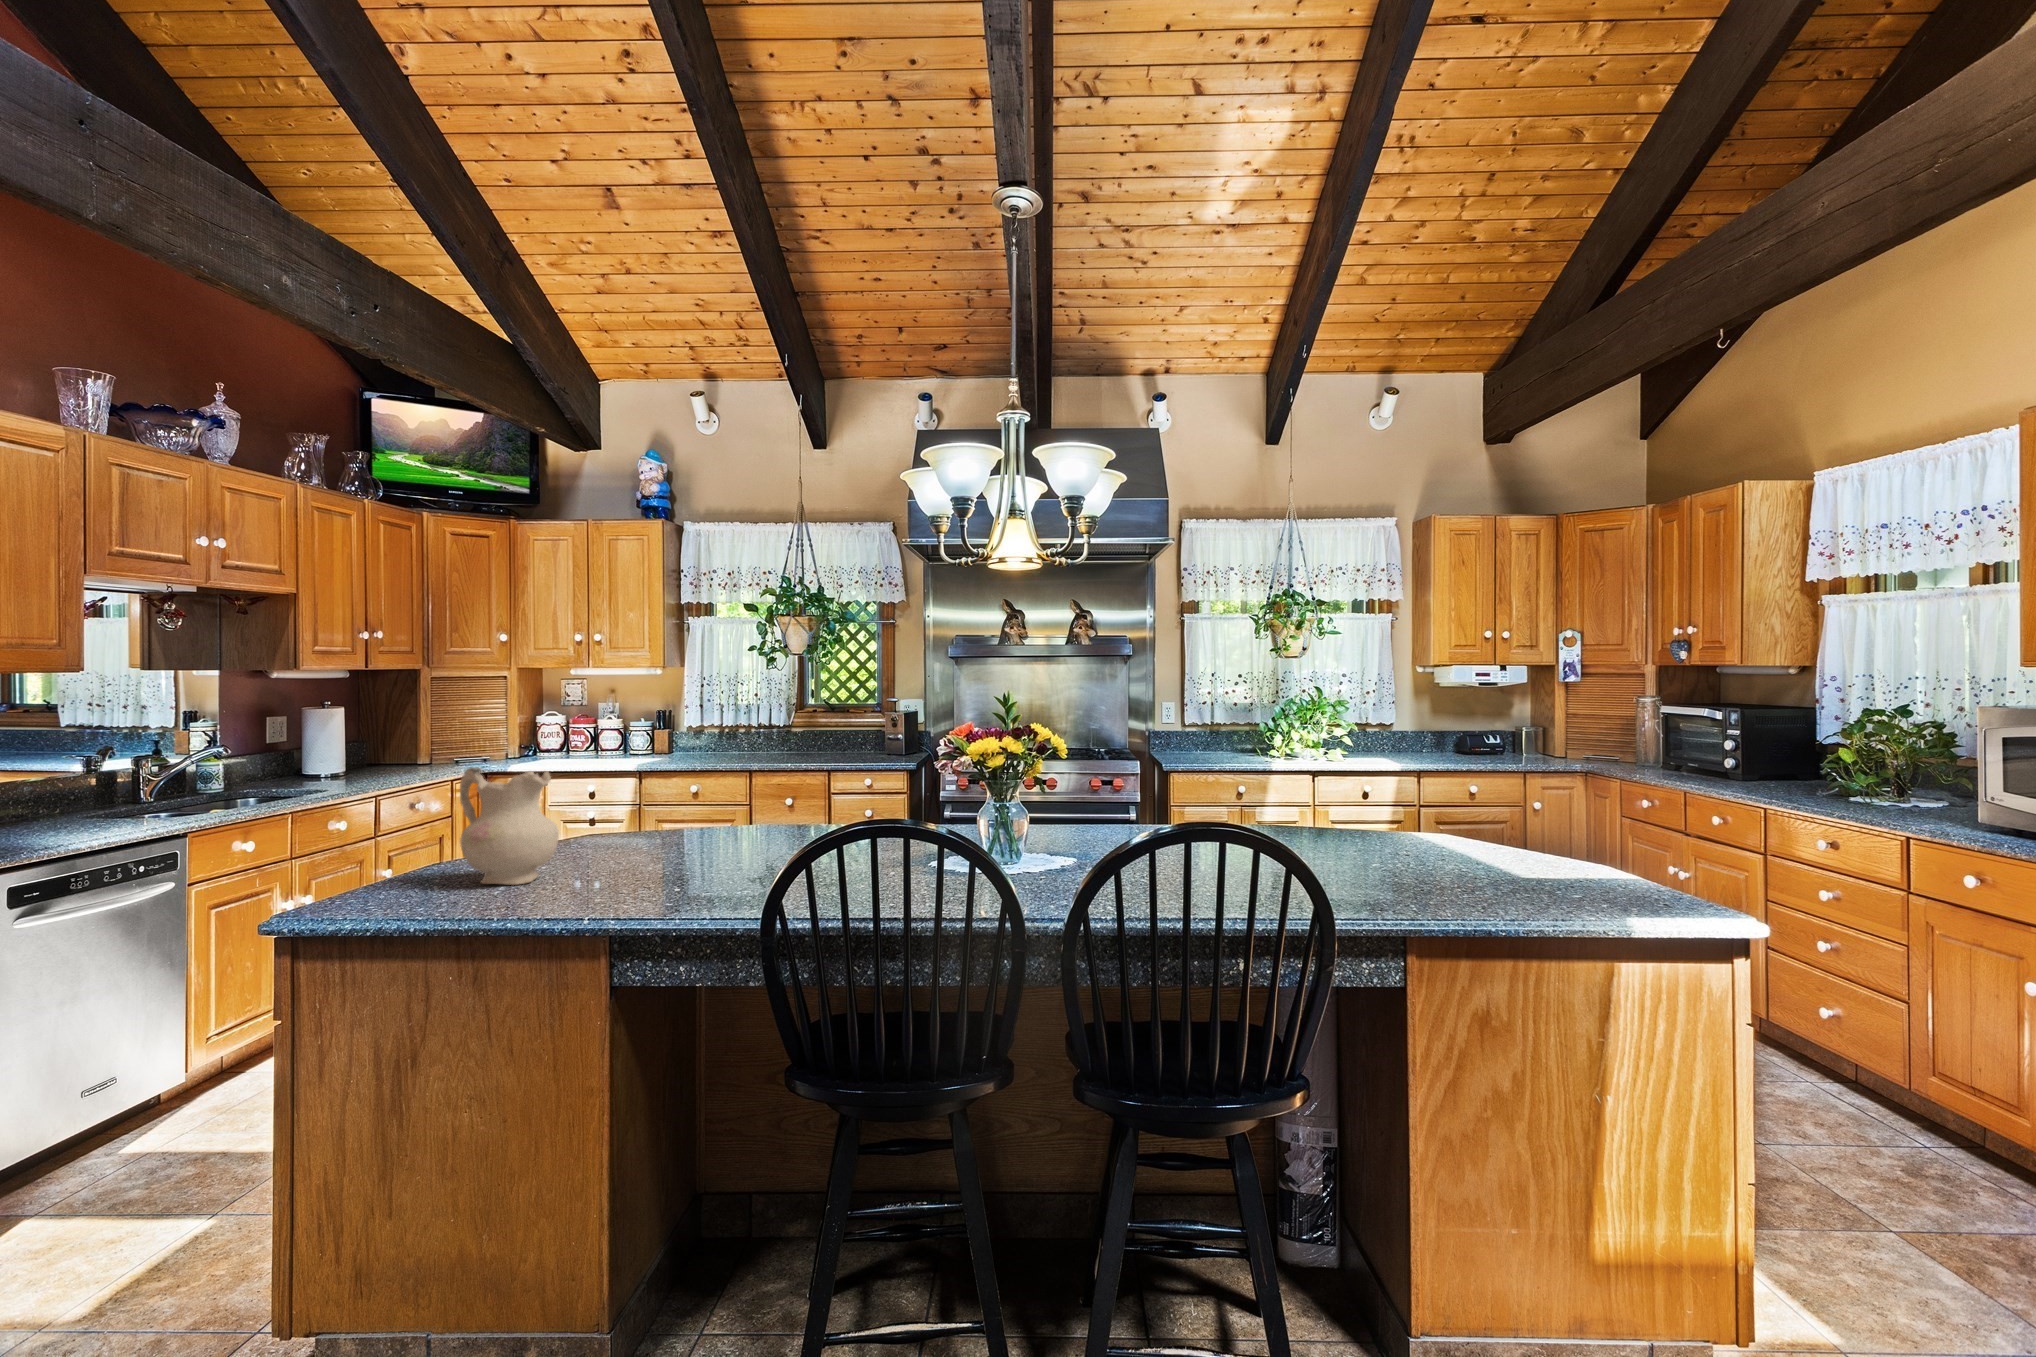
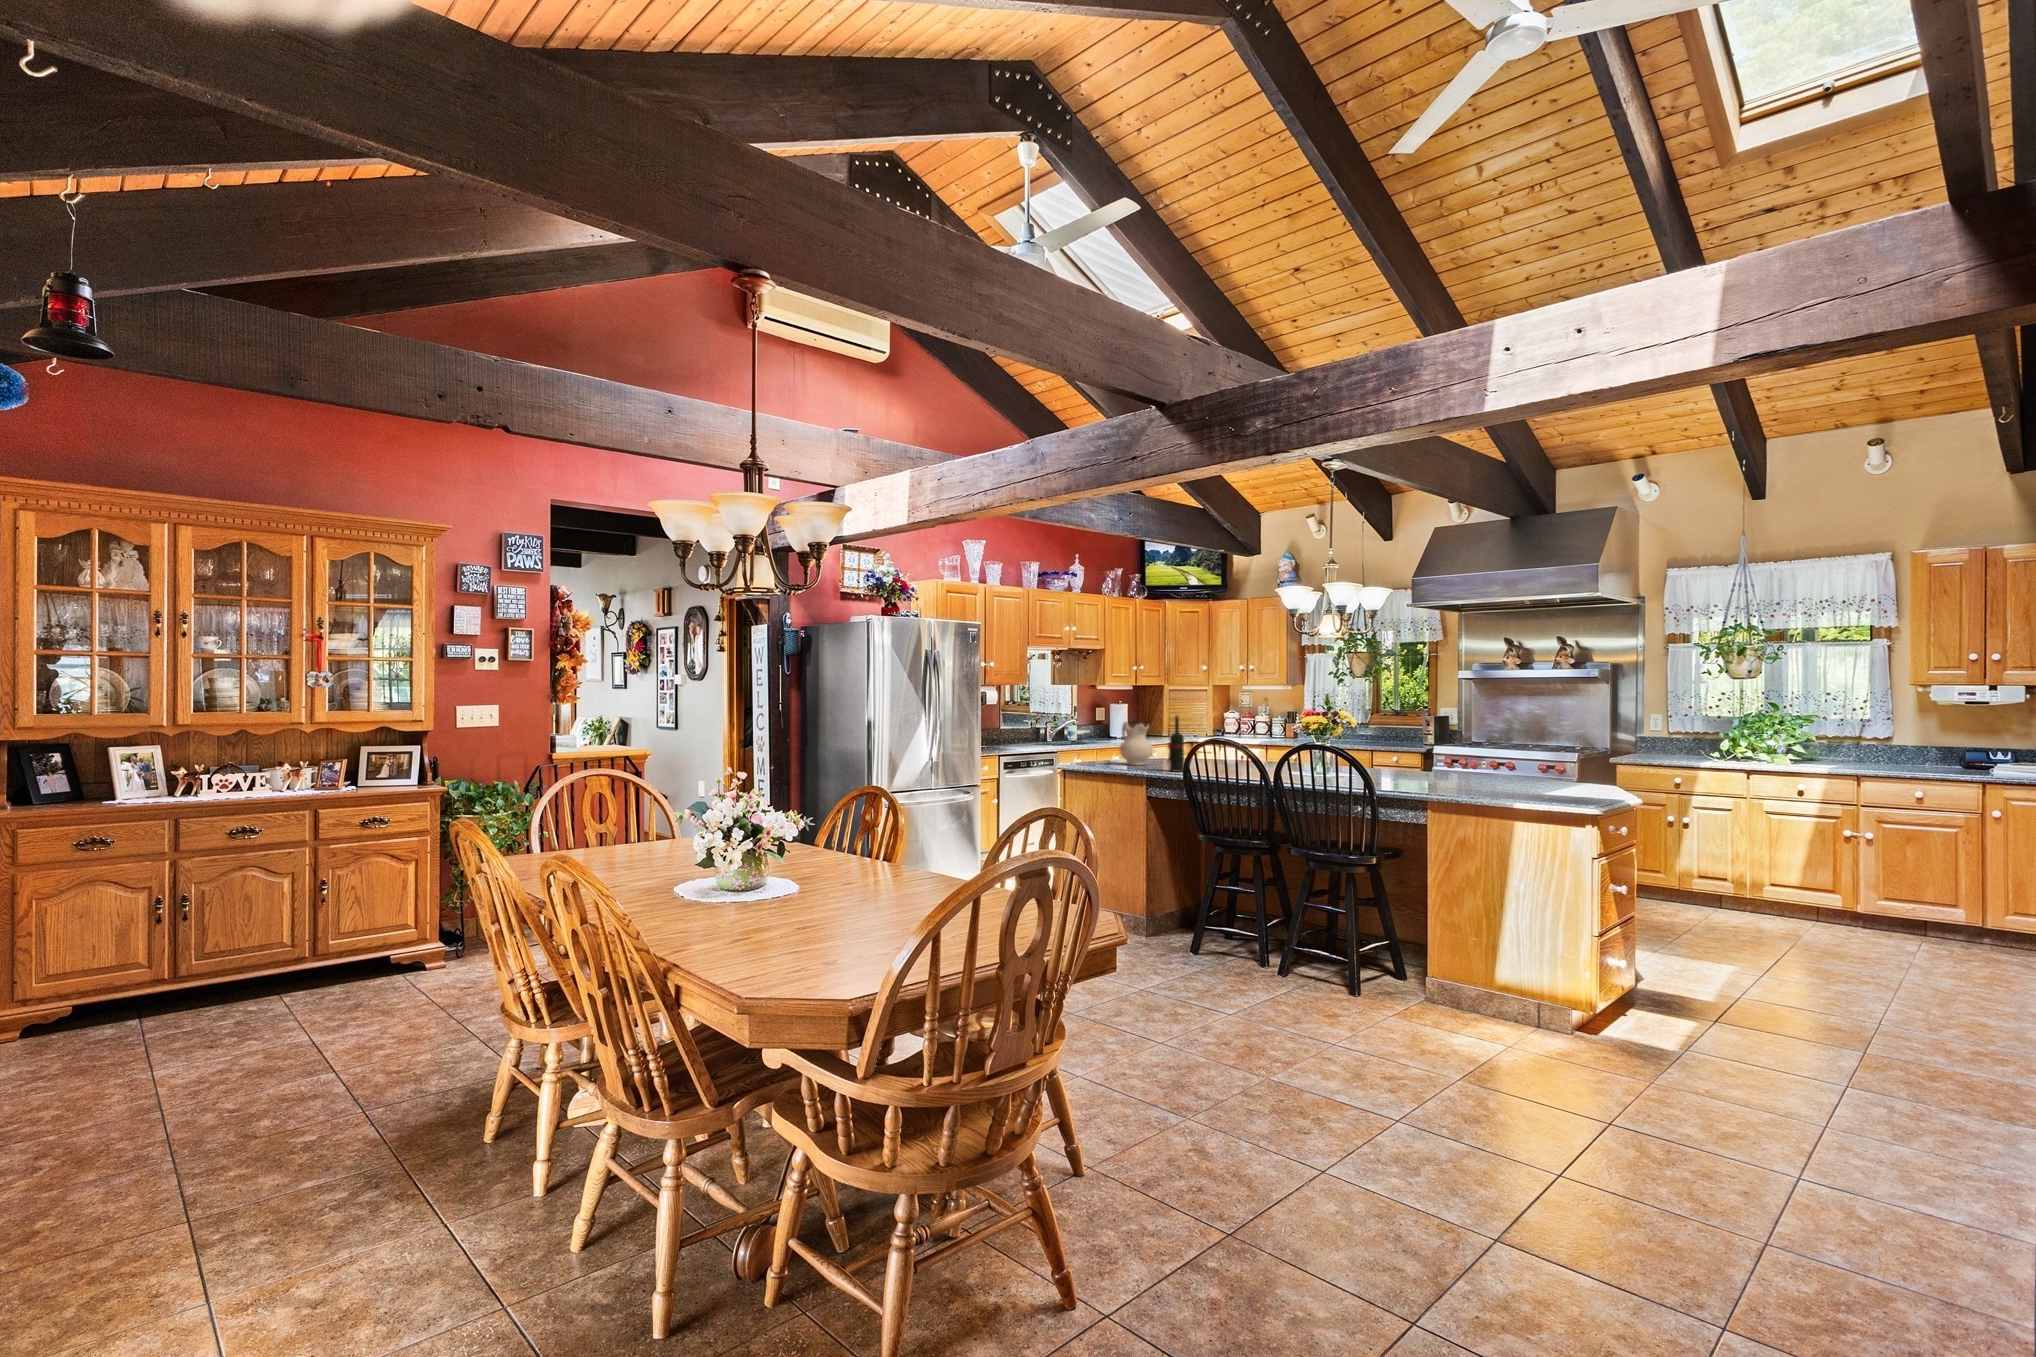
wine bottle: none [653,750,697,905] -> present [1168,715,1184,772]

